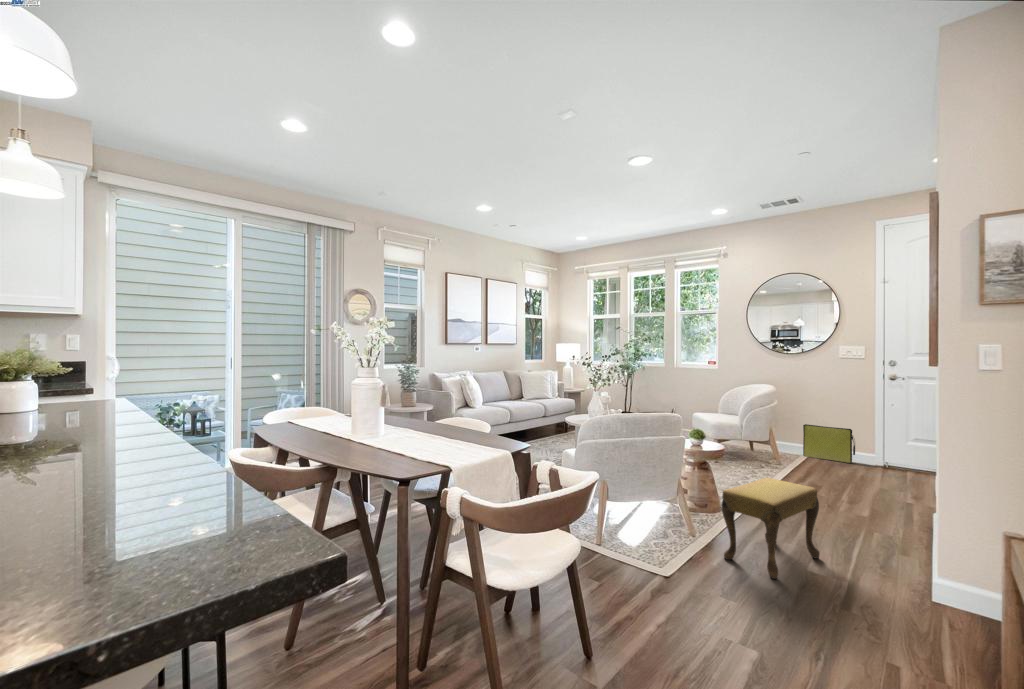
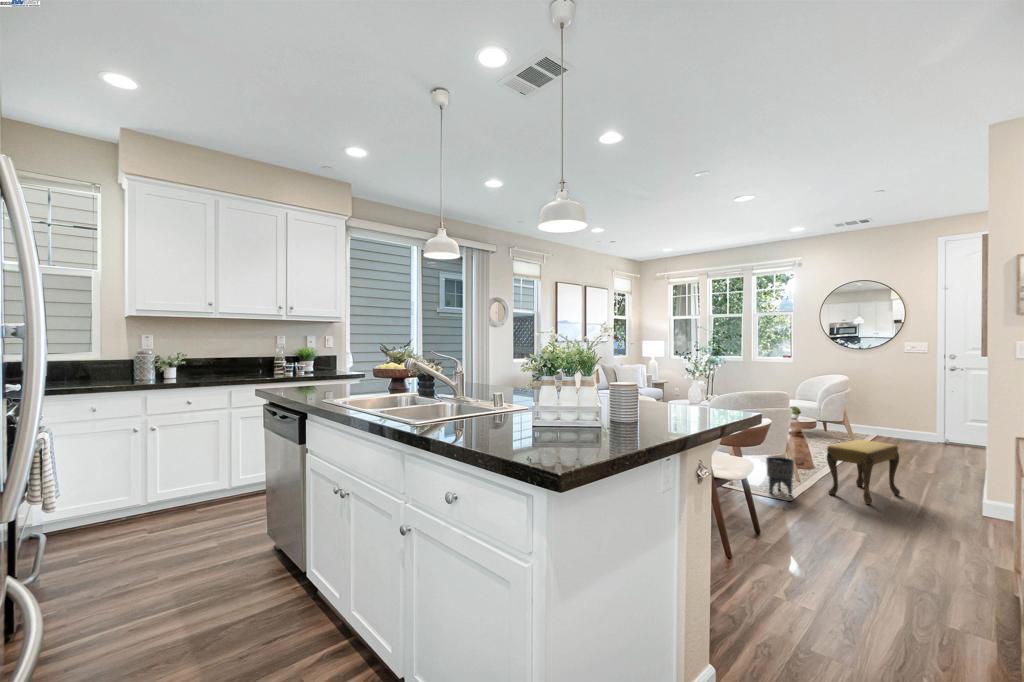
bag: present [803,424,855,463] -> none [873,408,919,440]
planter: none [641,504,677,562] -> present [766,456,794,495]

